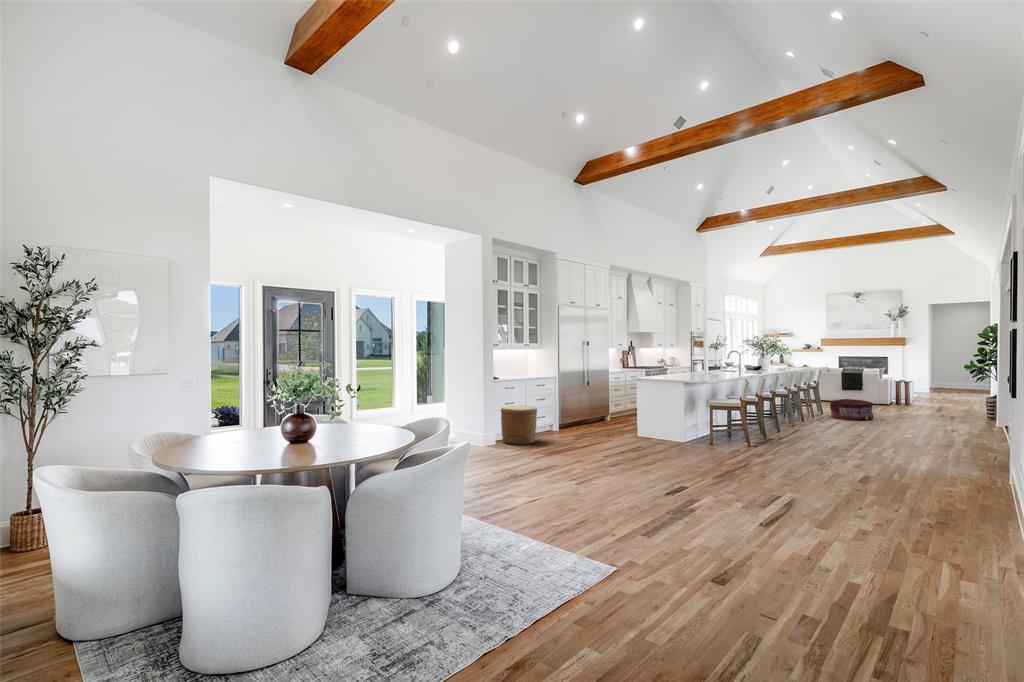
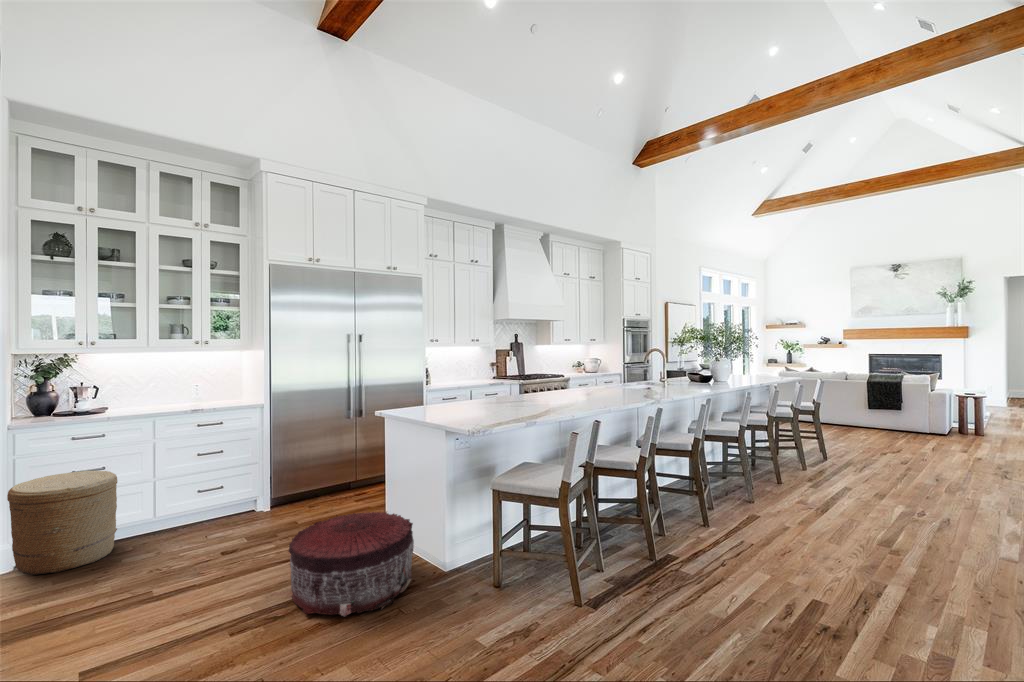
pouf: present [830,399,874,420] -> present [289,512,414,616]

